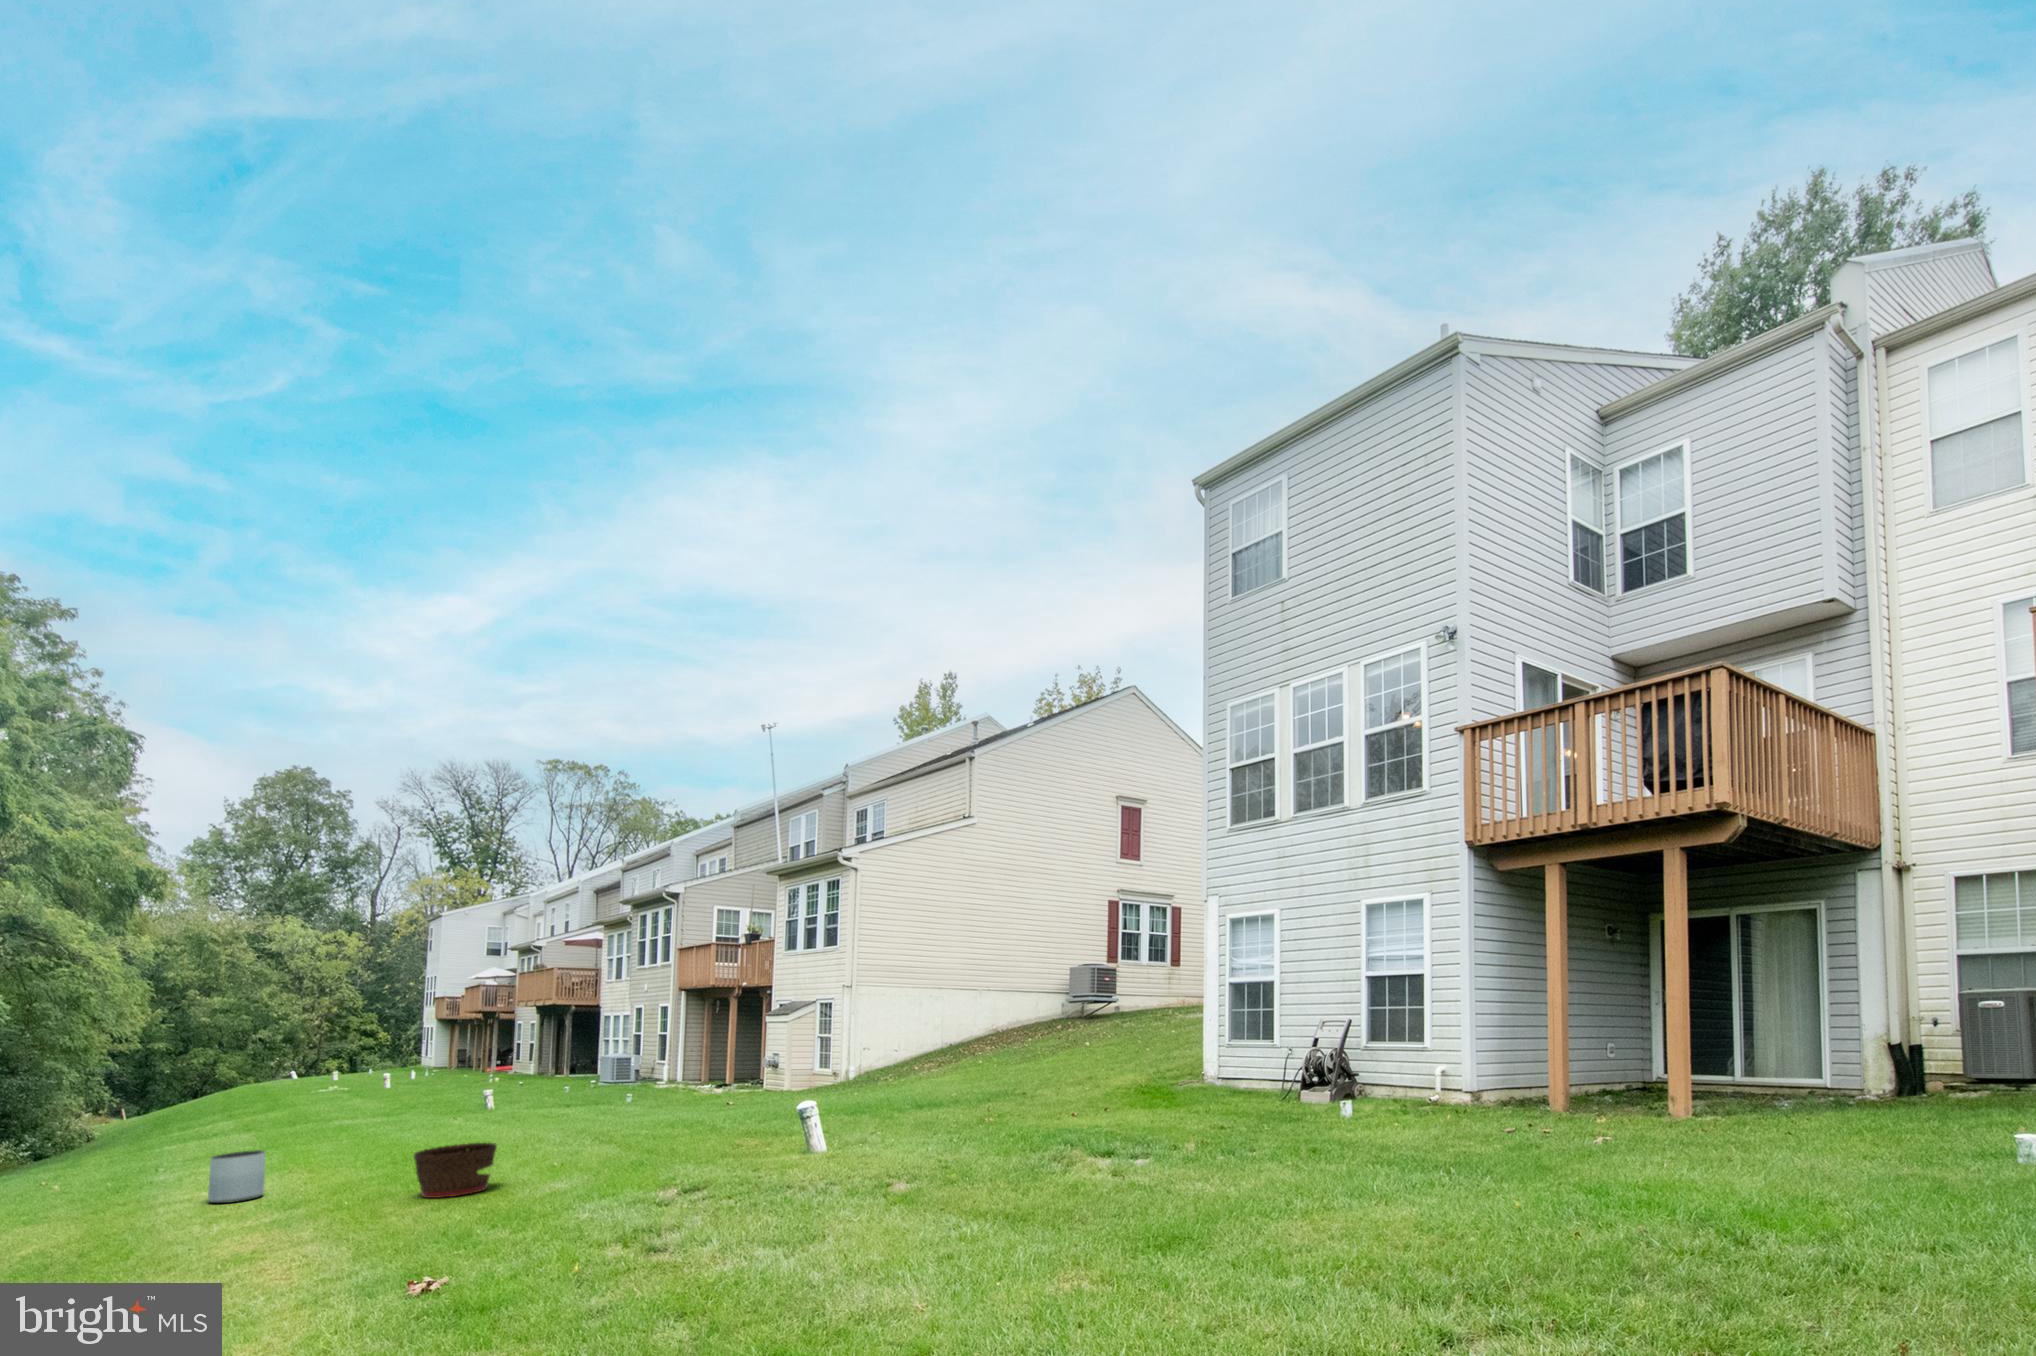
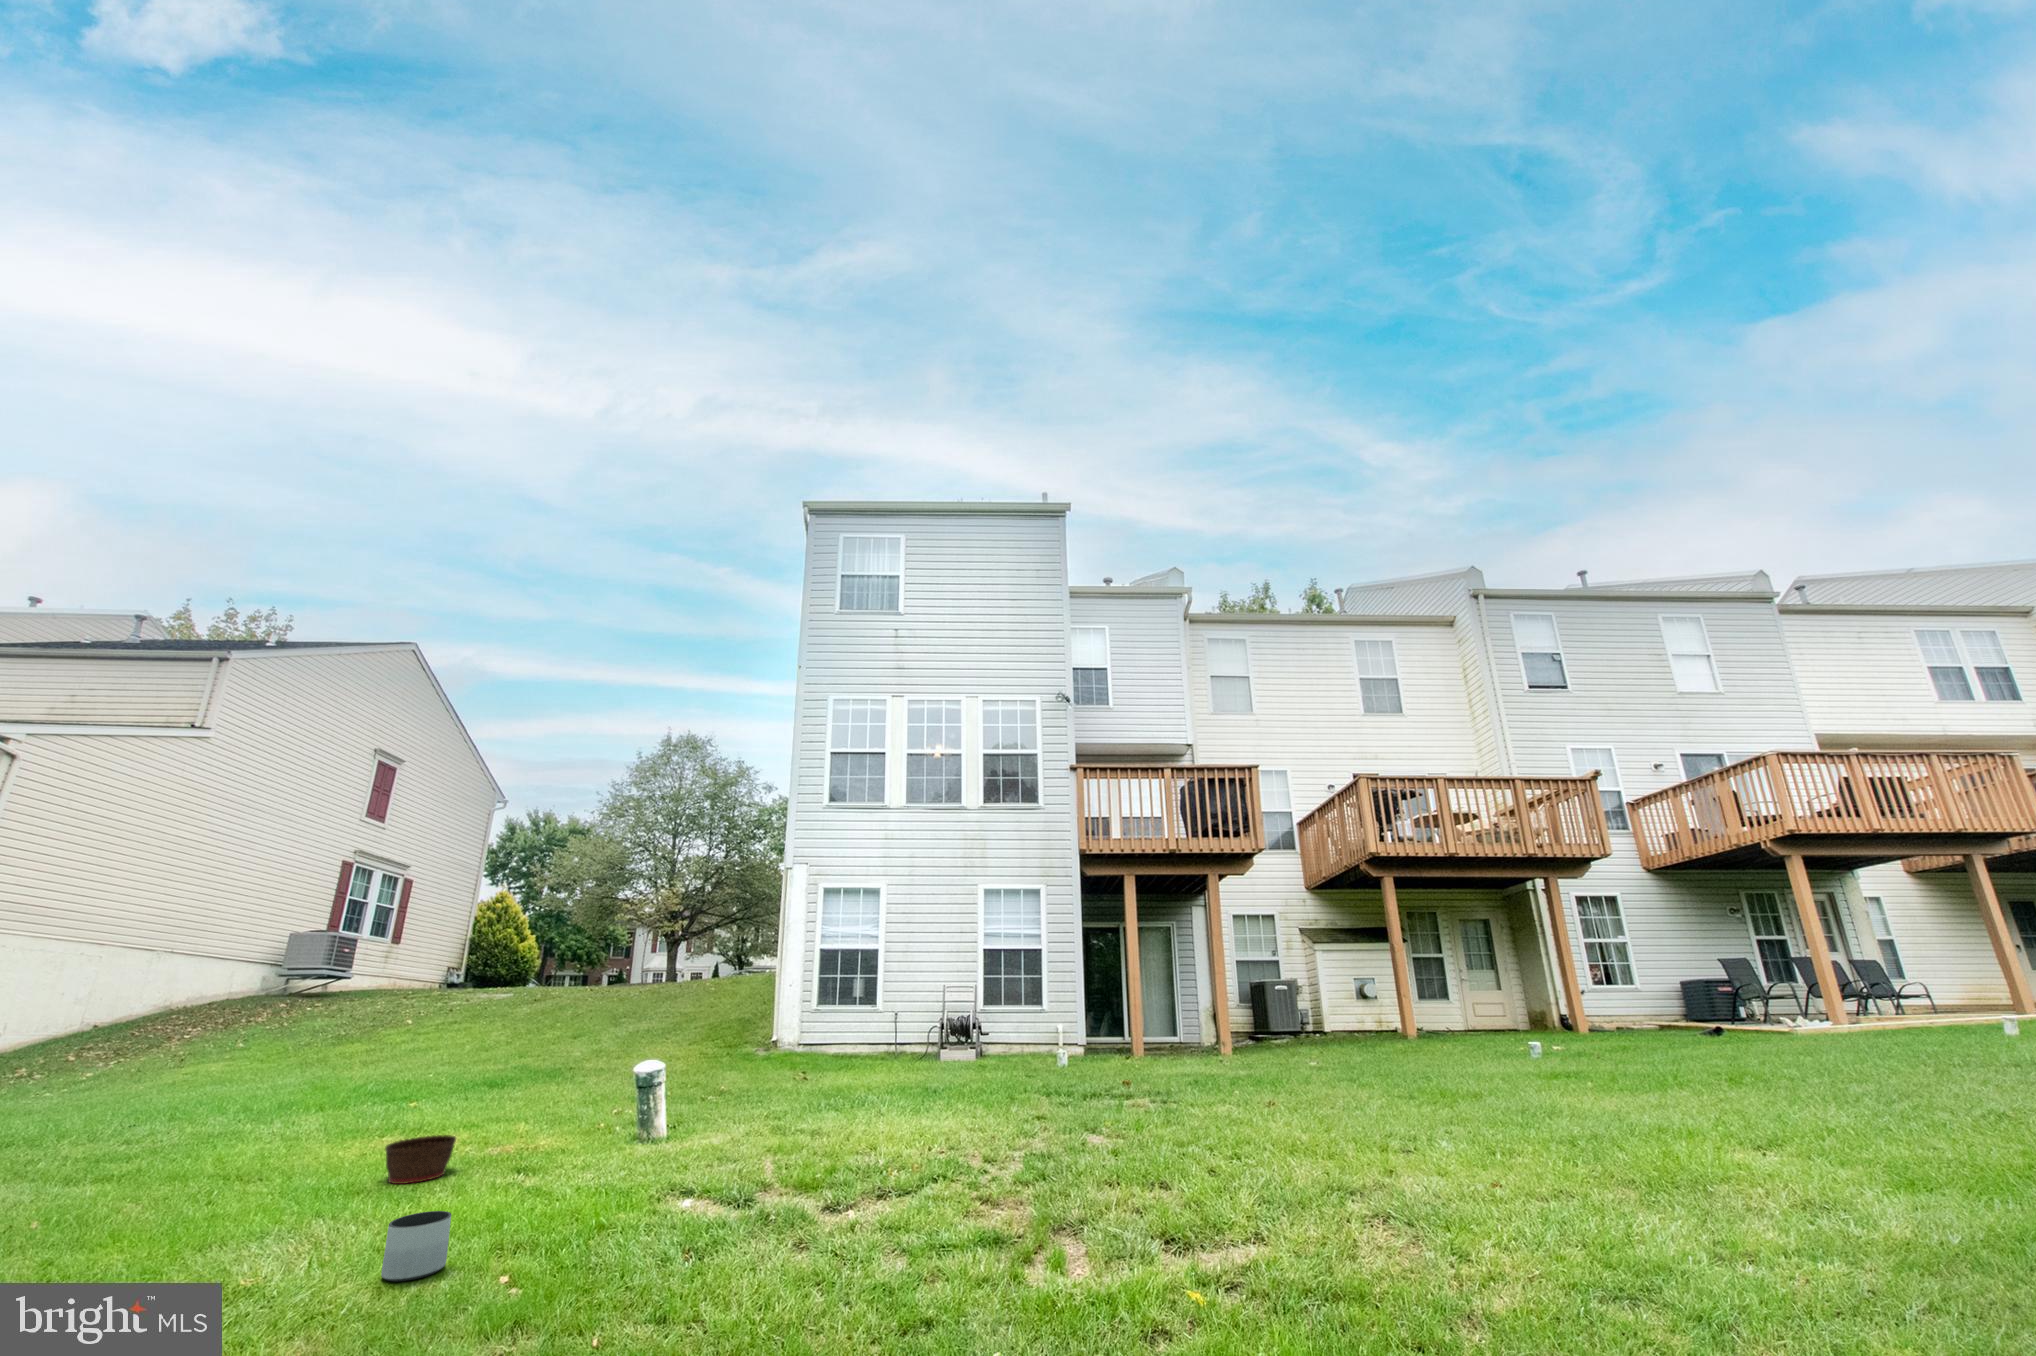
planter: present [208,1150,265,1203] -> present [381,1211,451,1281]

